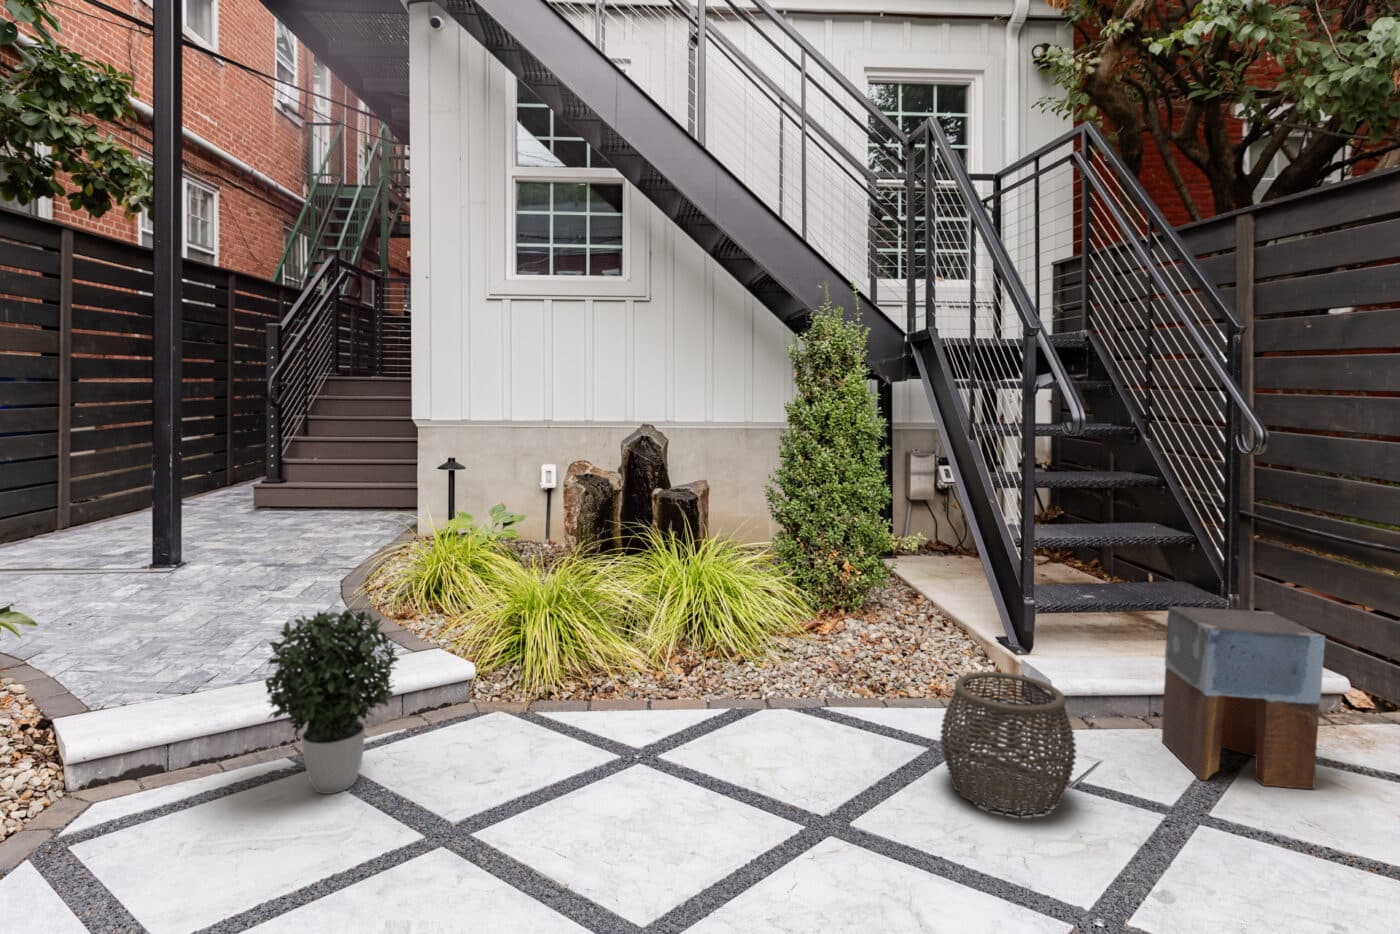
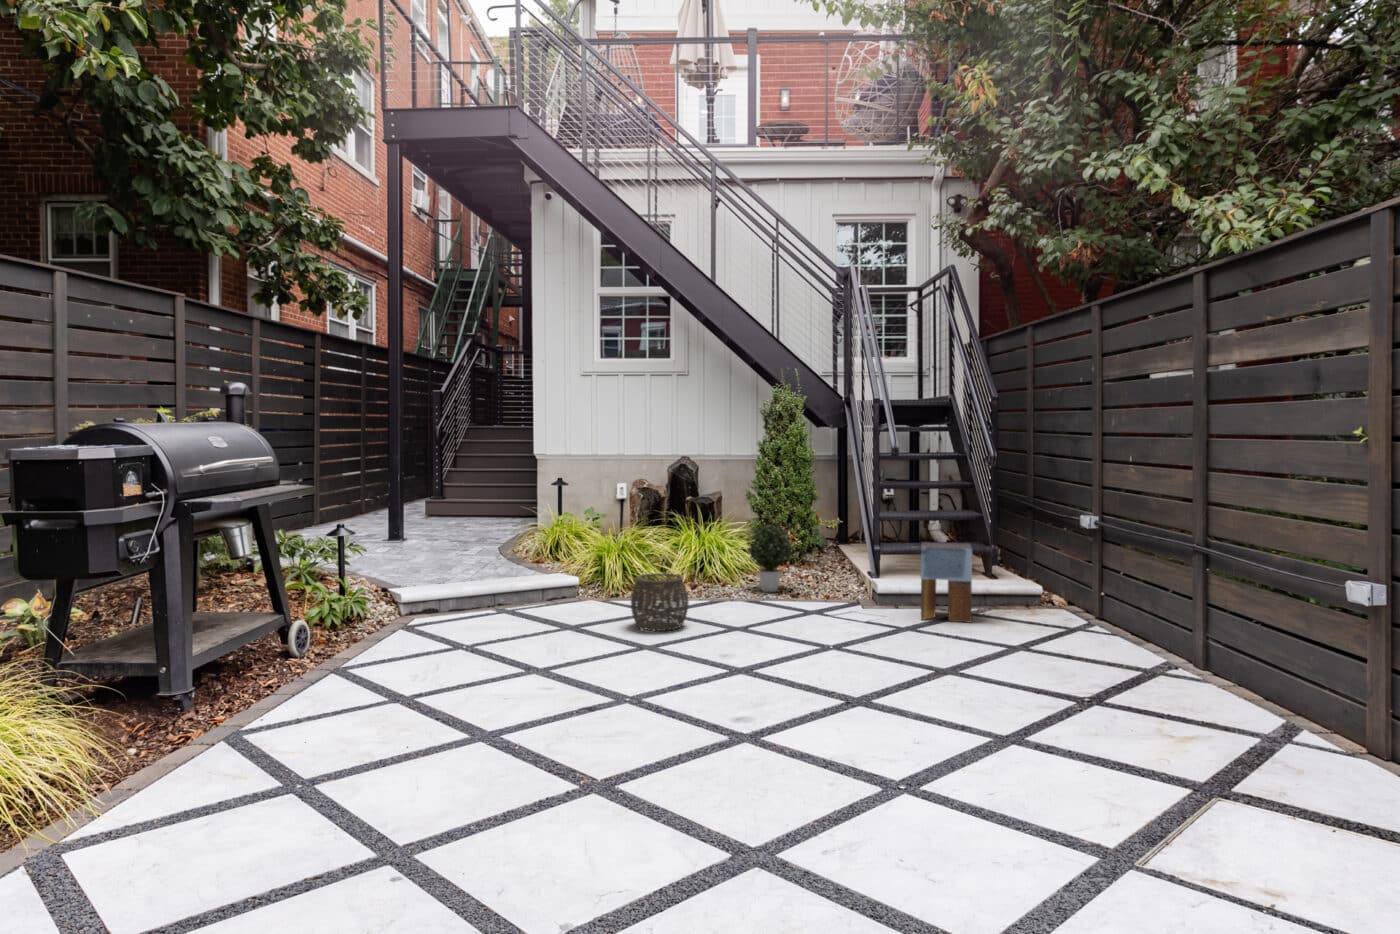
potted plant: present [265,610,399,794] -> present [746,525,792,592]
woven basket: present [941,672,1076,816] -> present [631,573,688,631]

